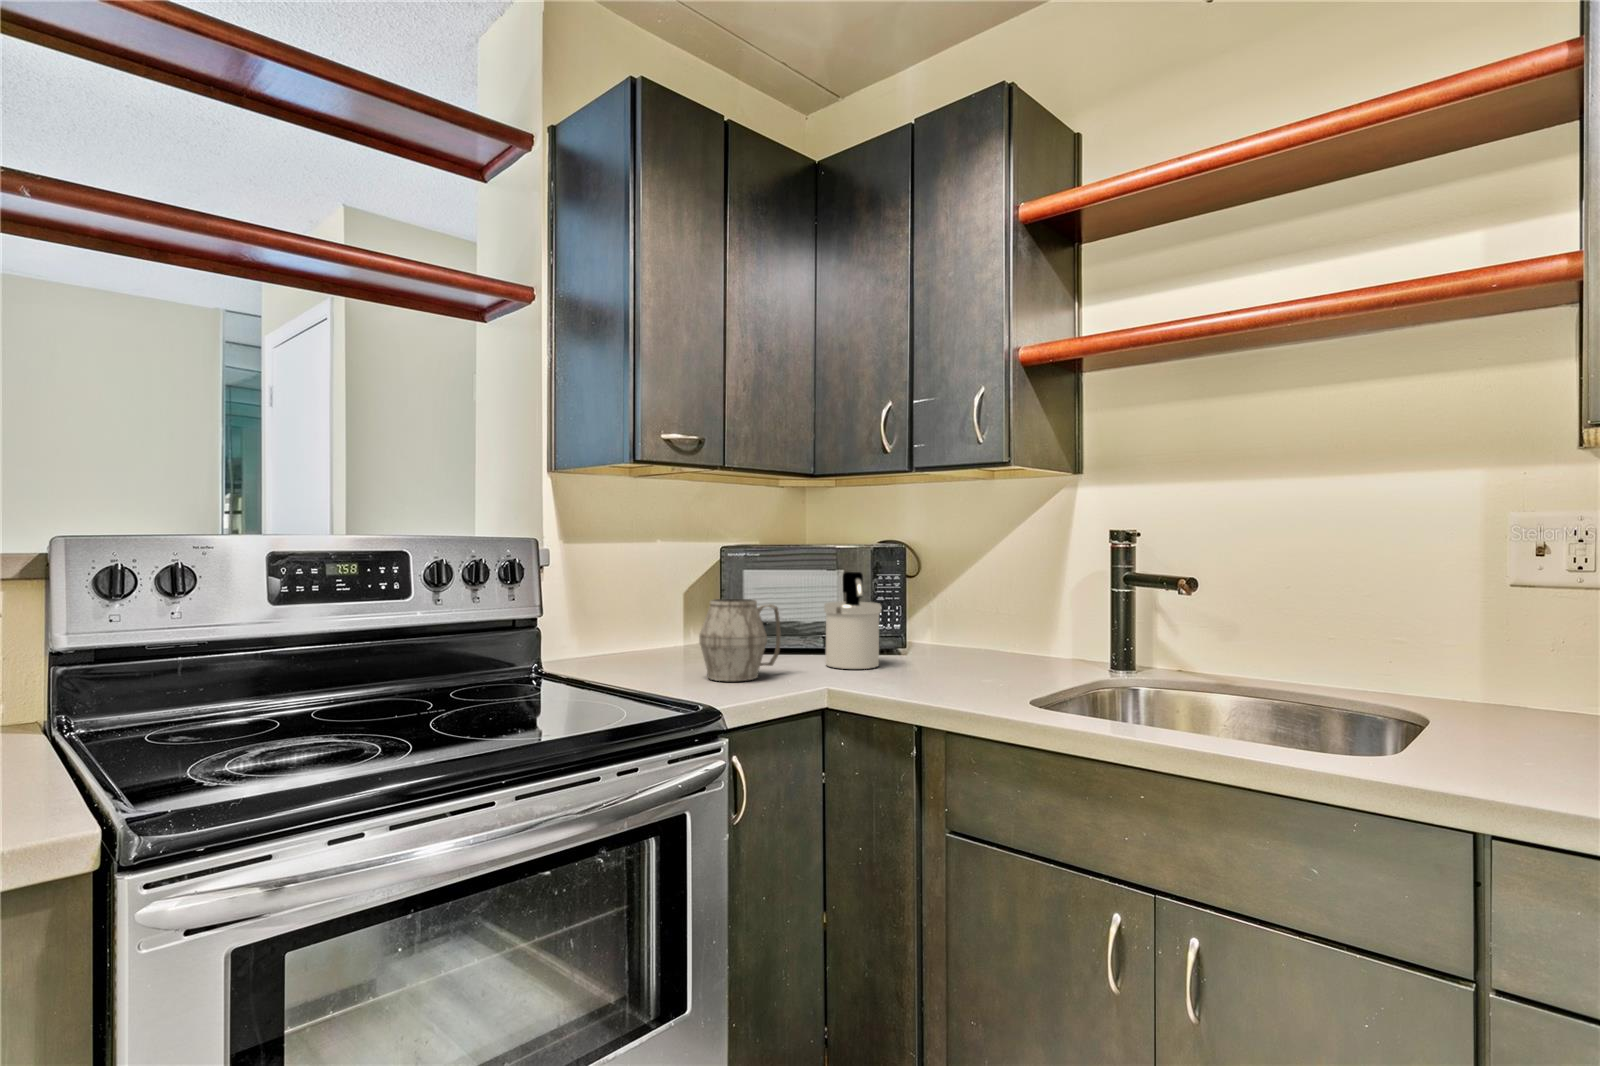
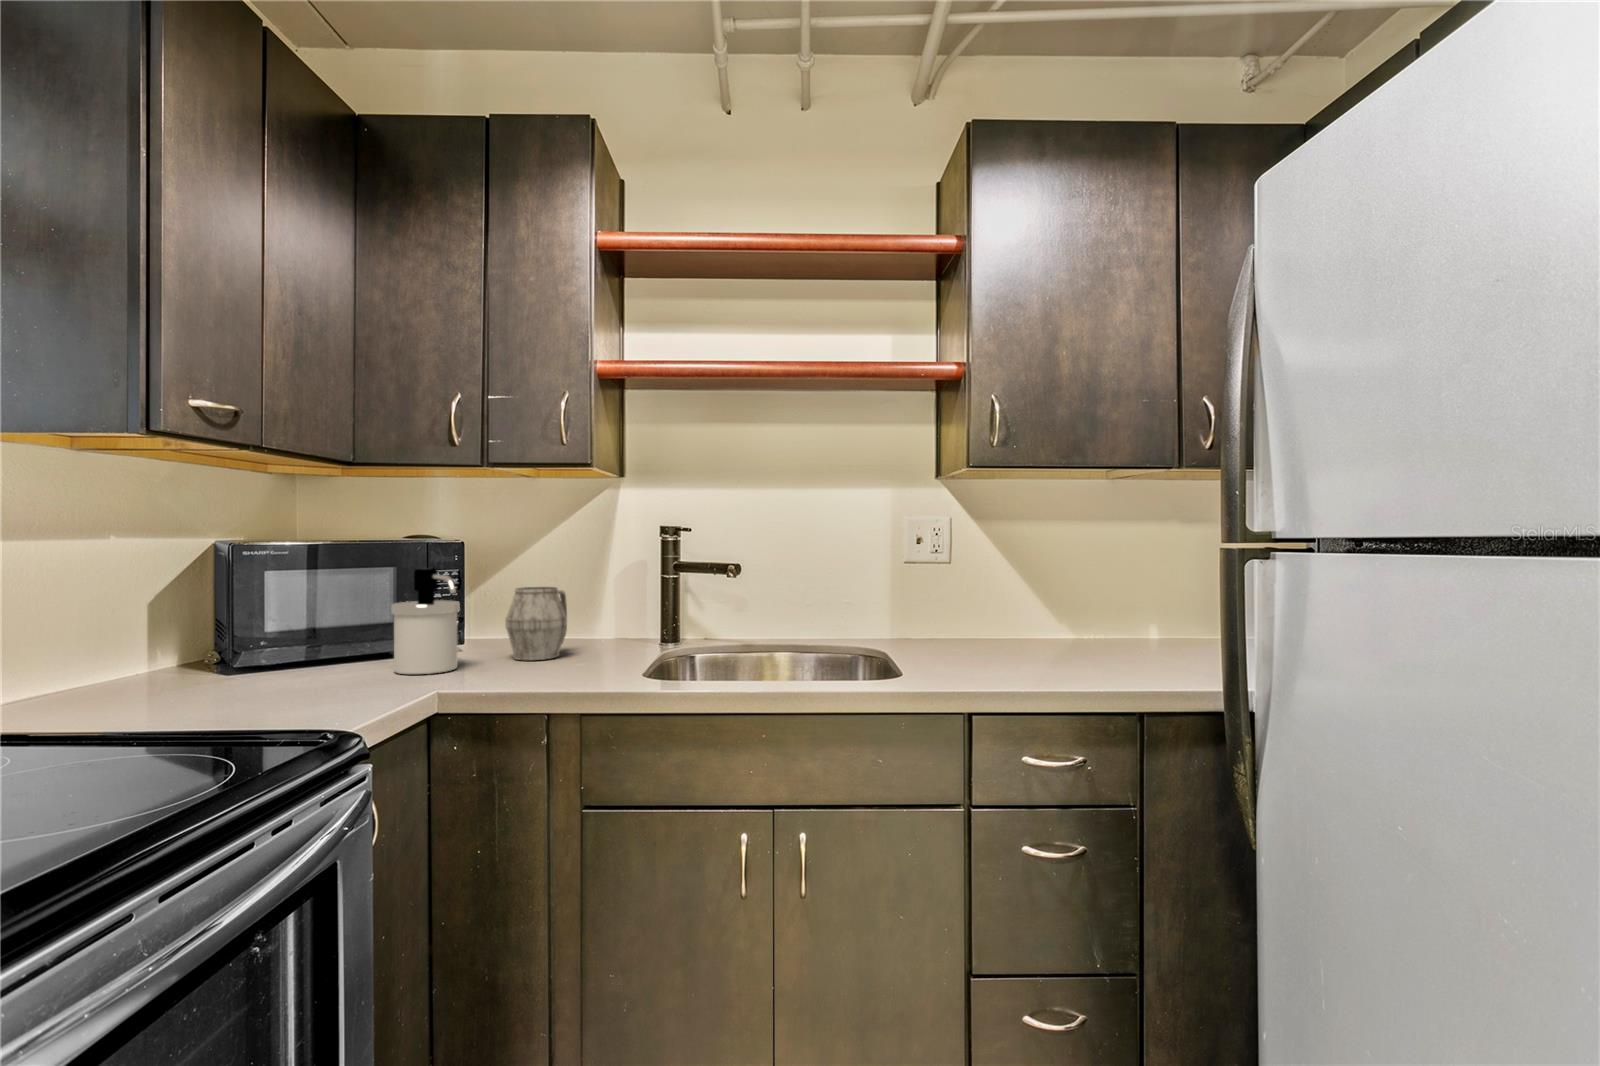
mug: present [699,599,781,681] -> present [505,587,567,660]

